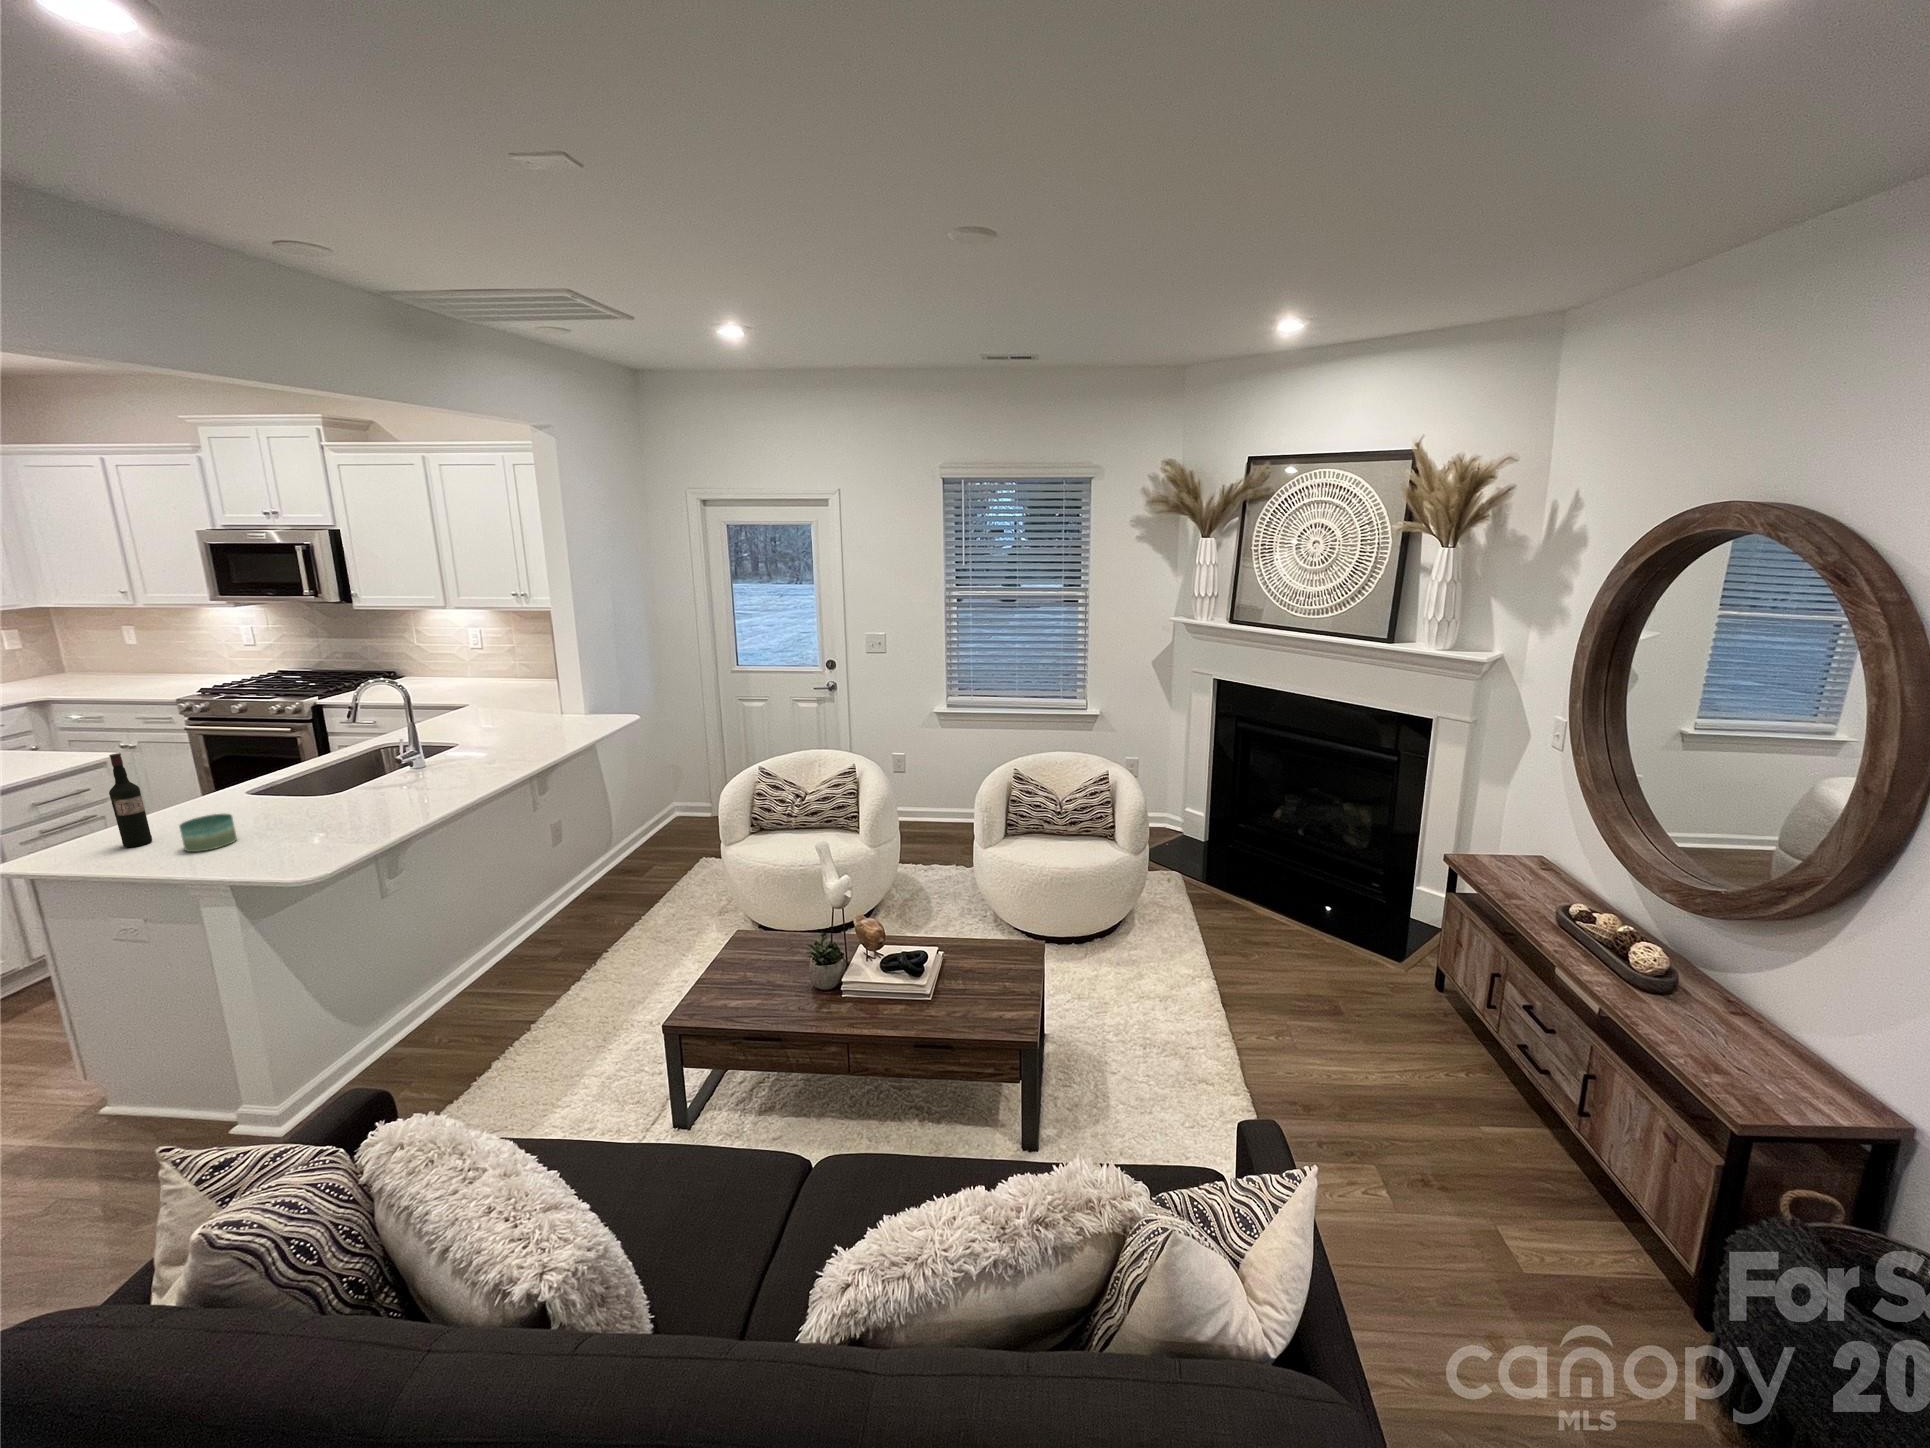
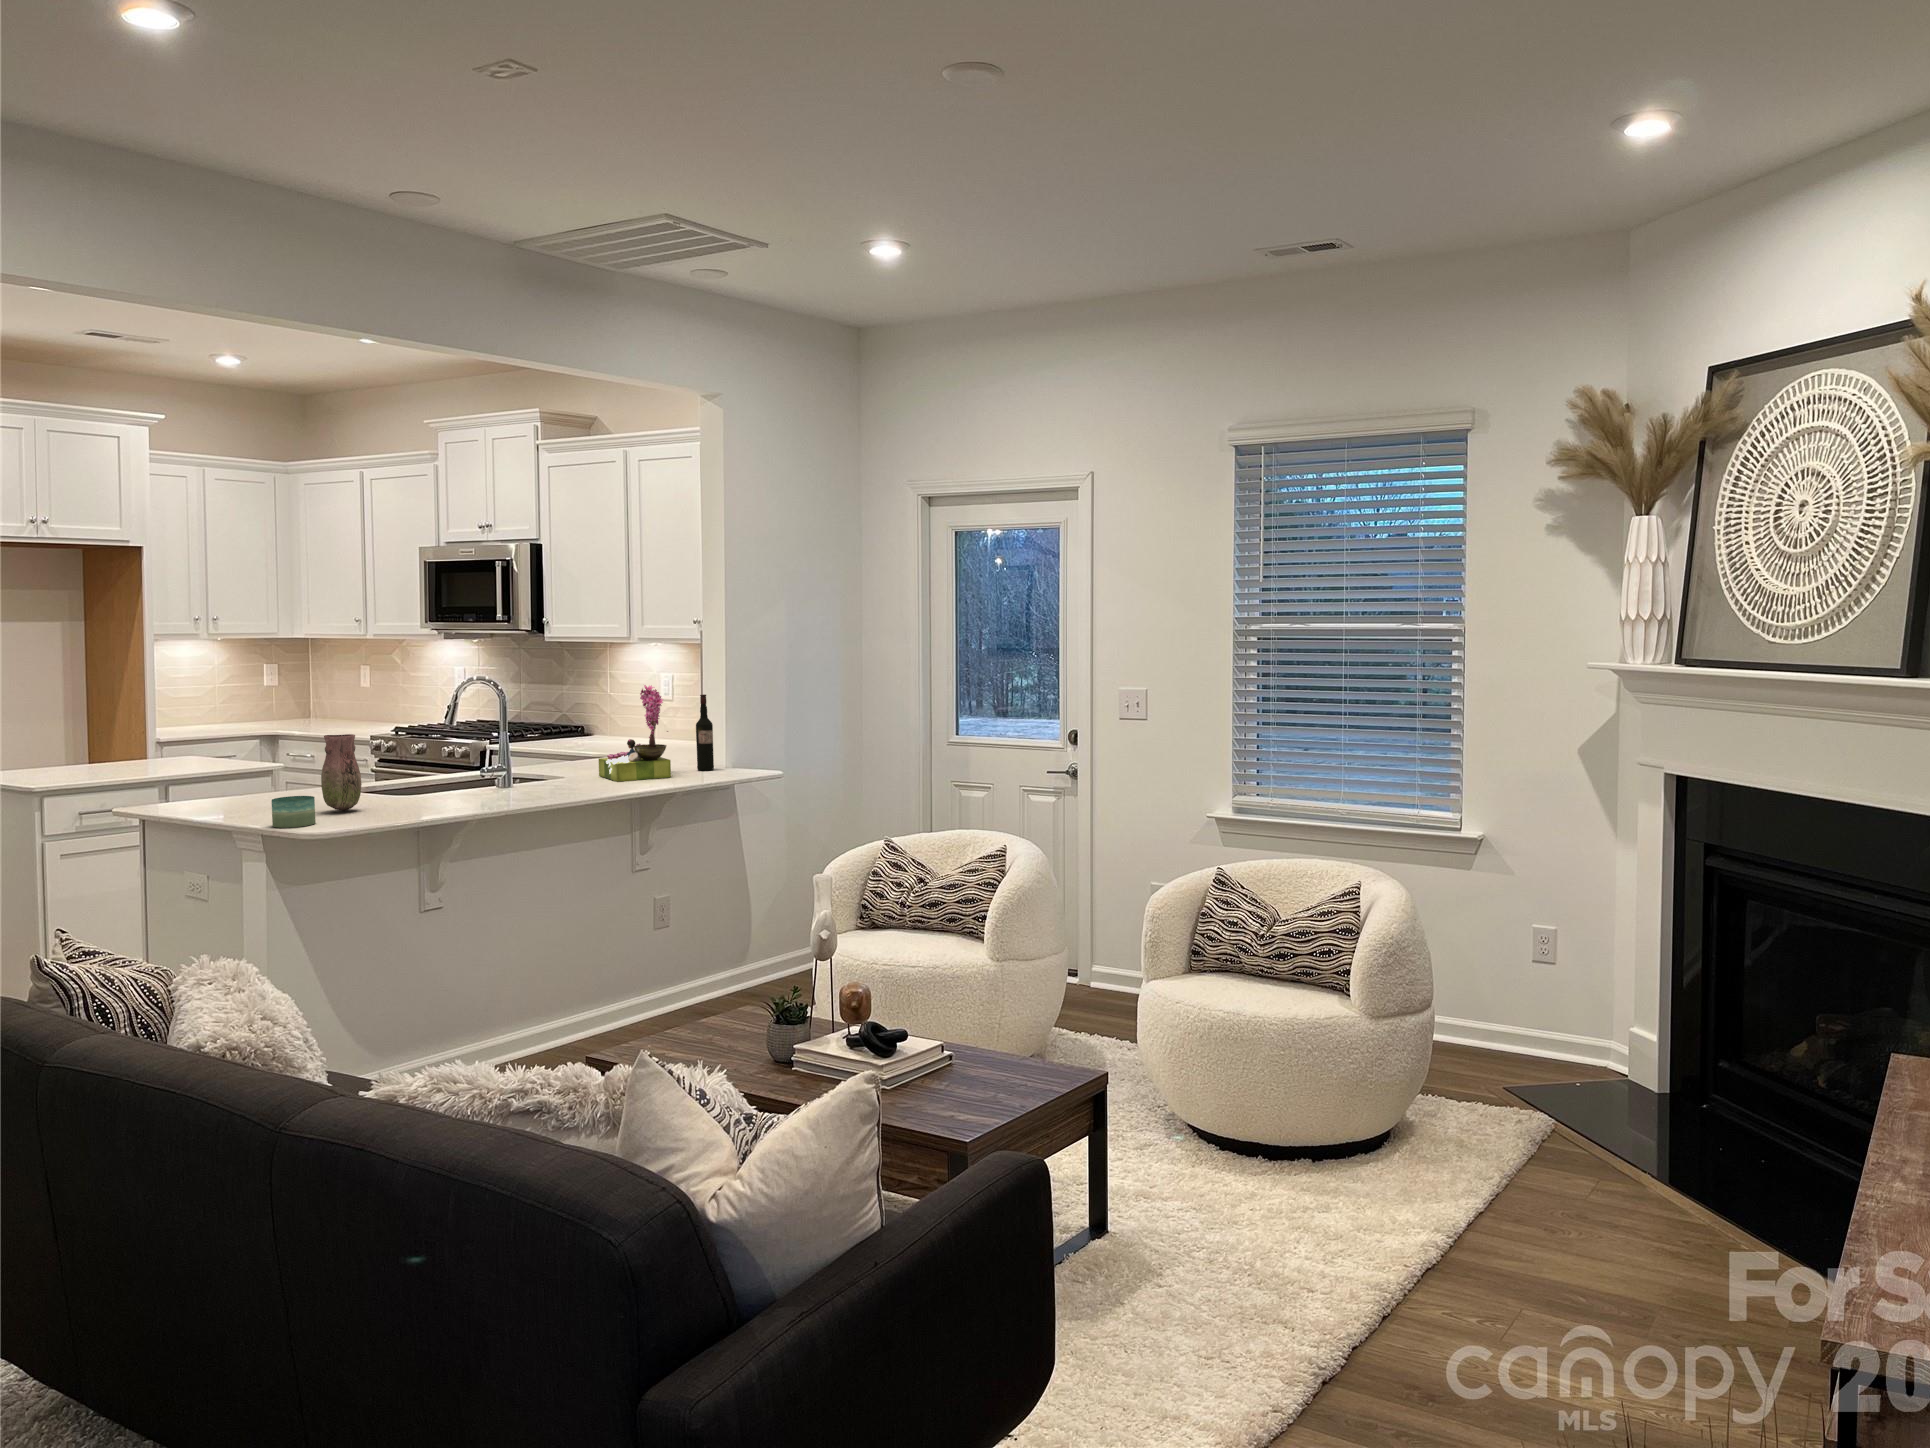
flower arrangement: none [474,657,546,740] -> present [599,685,671,782]
vase: none [217,743,269,815] -> present [321,734,362,811]
wine bottle: present [109,753,152,847] -> present [696,694,714,770]

